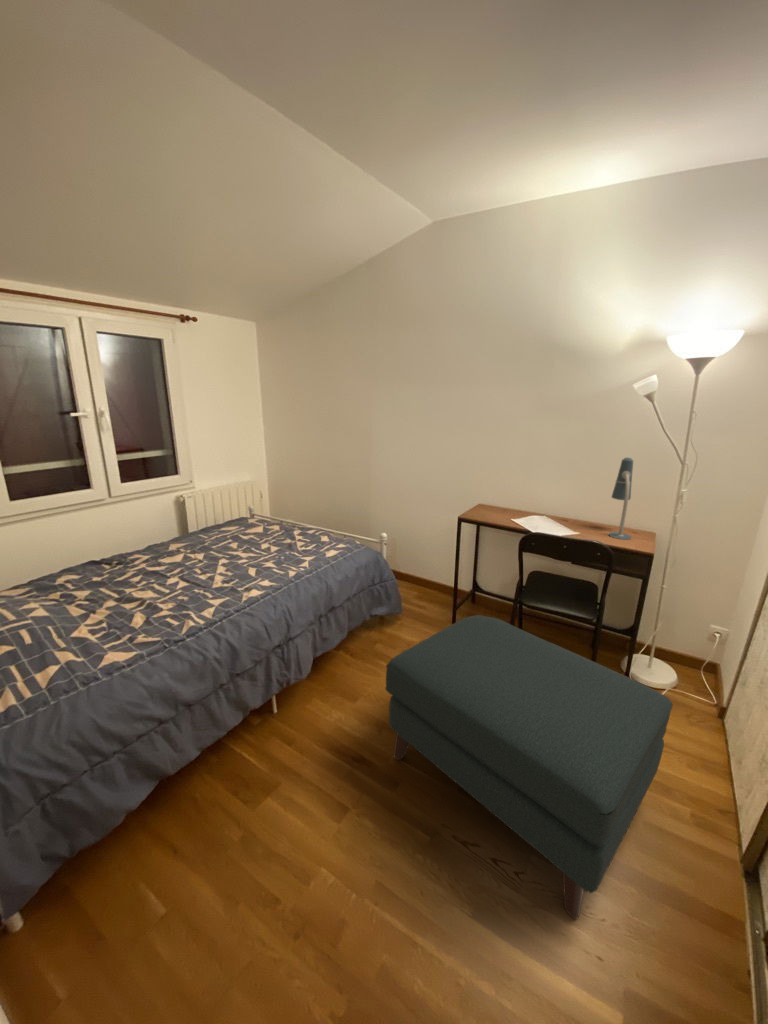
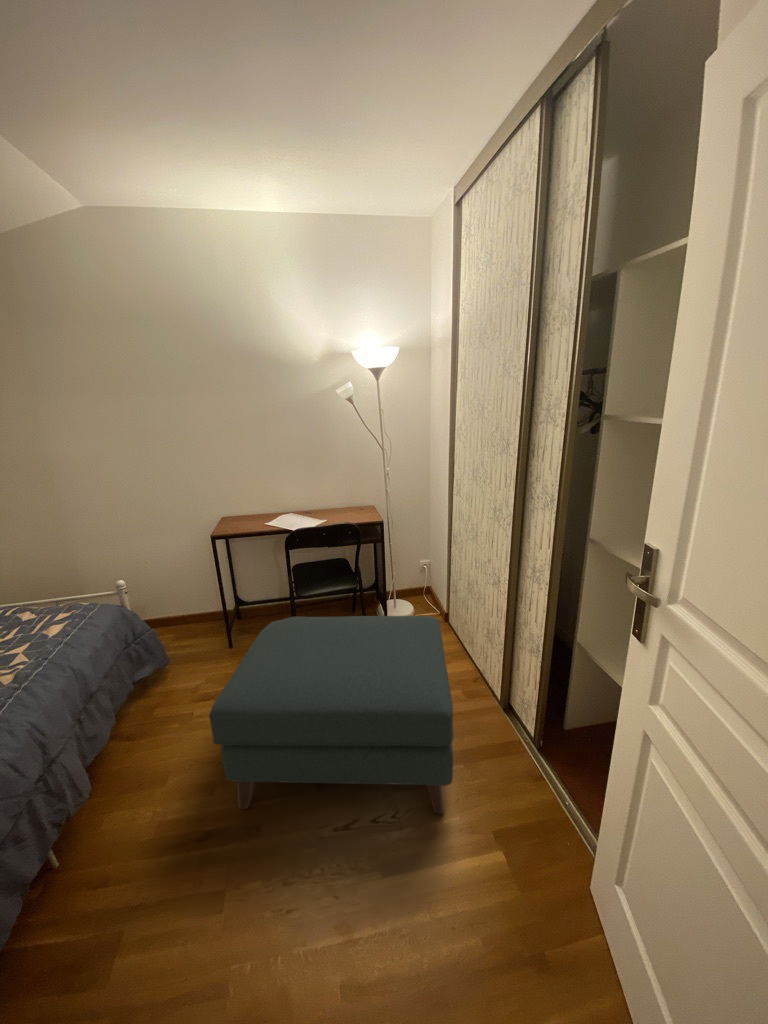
desk lamp: present [609,458,633,540] -> none [339,451,363,518]

